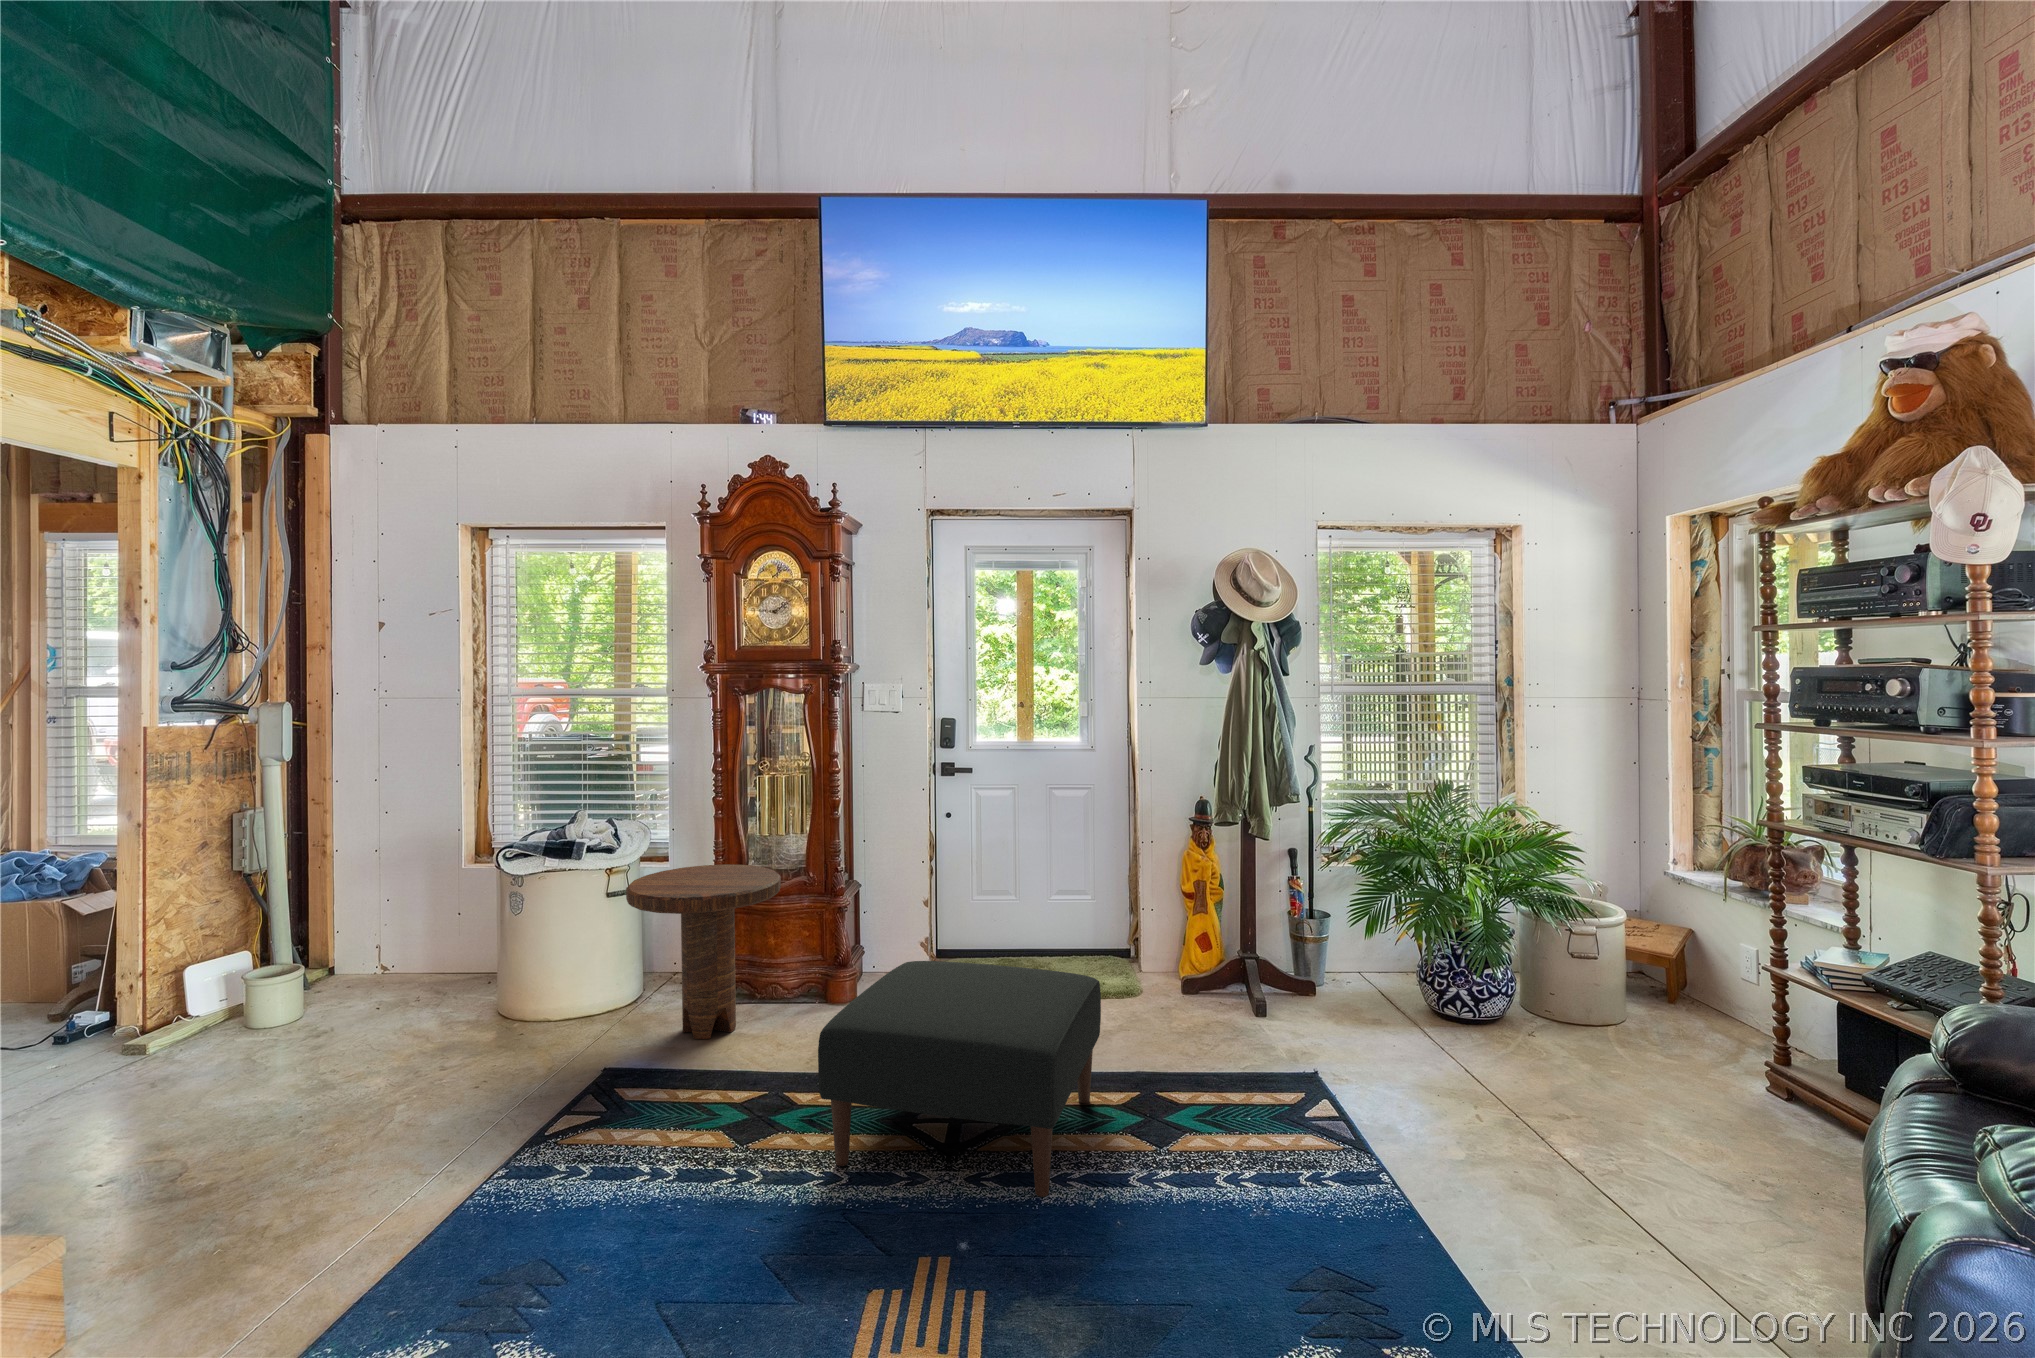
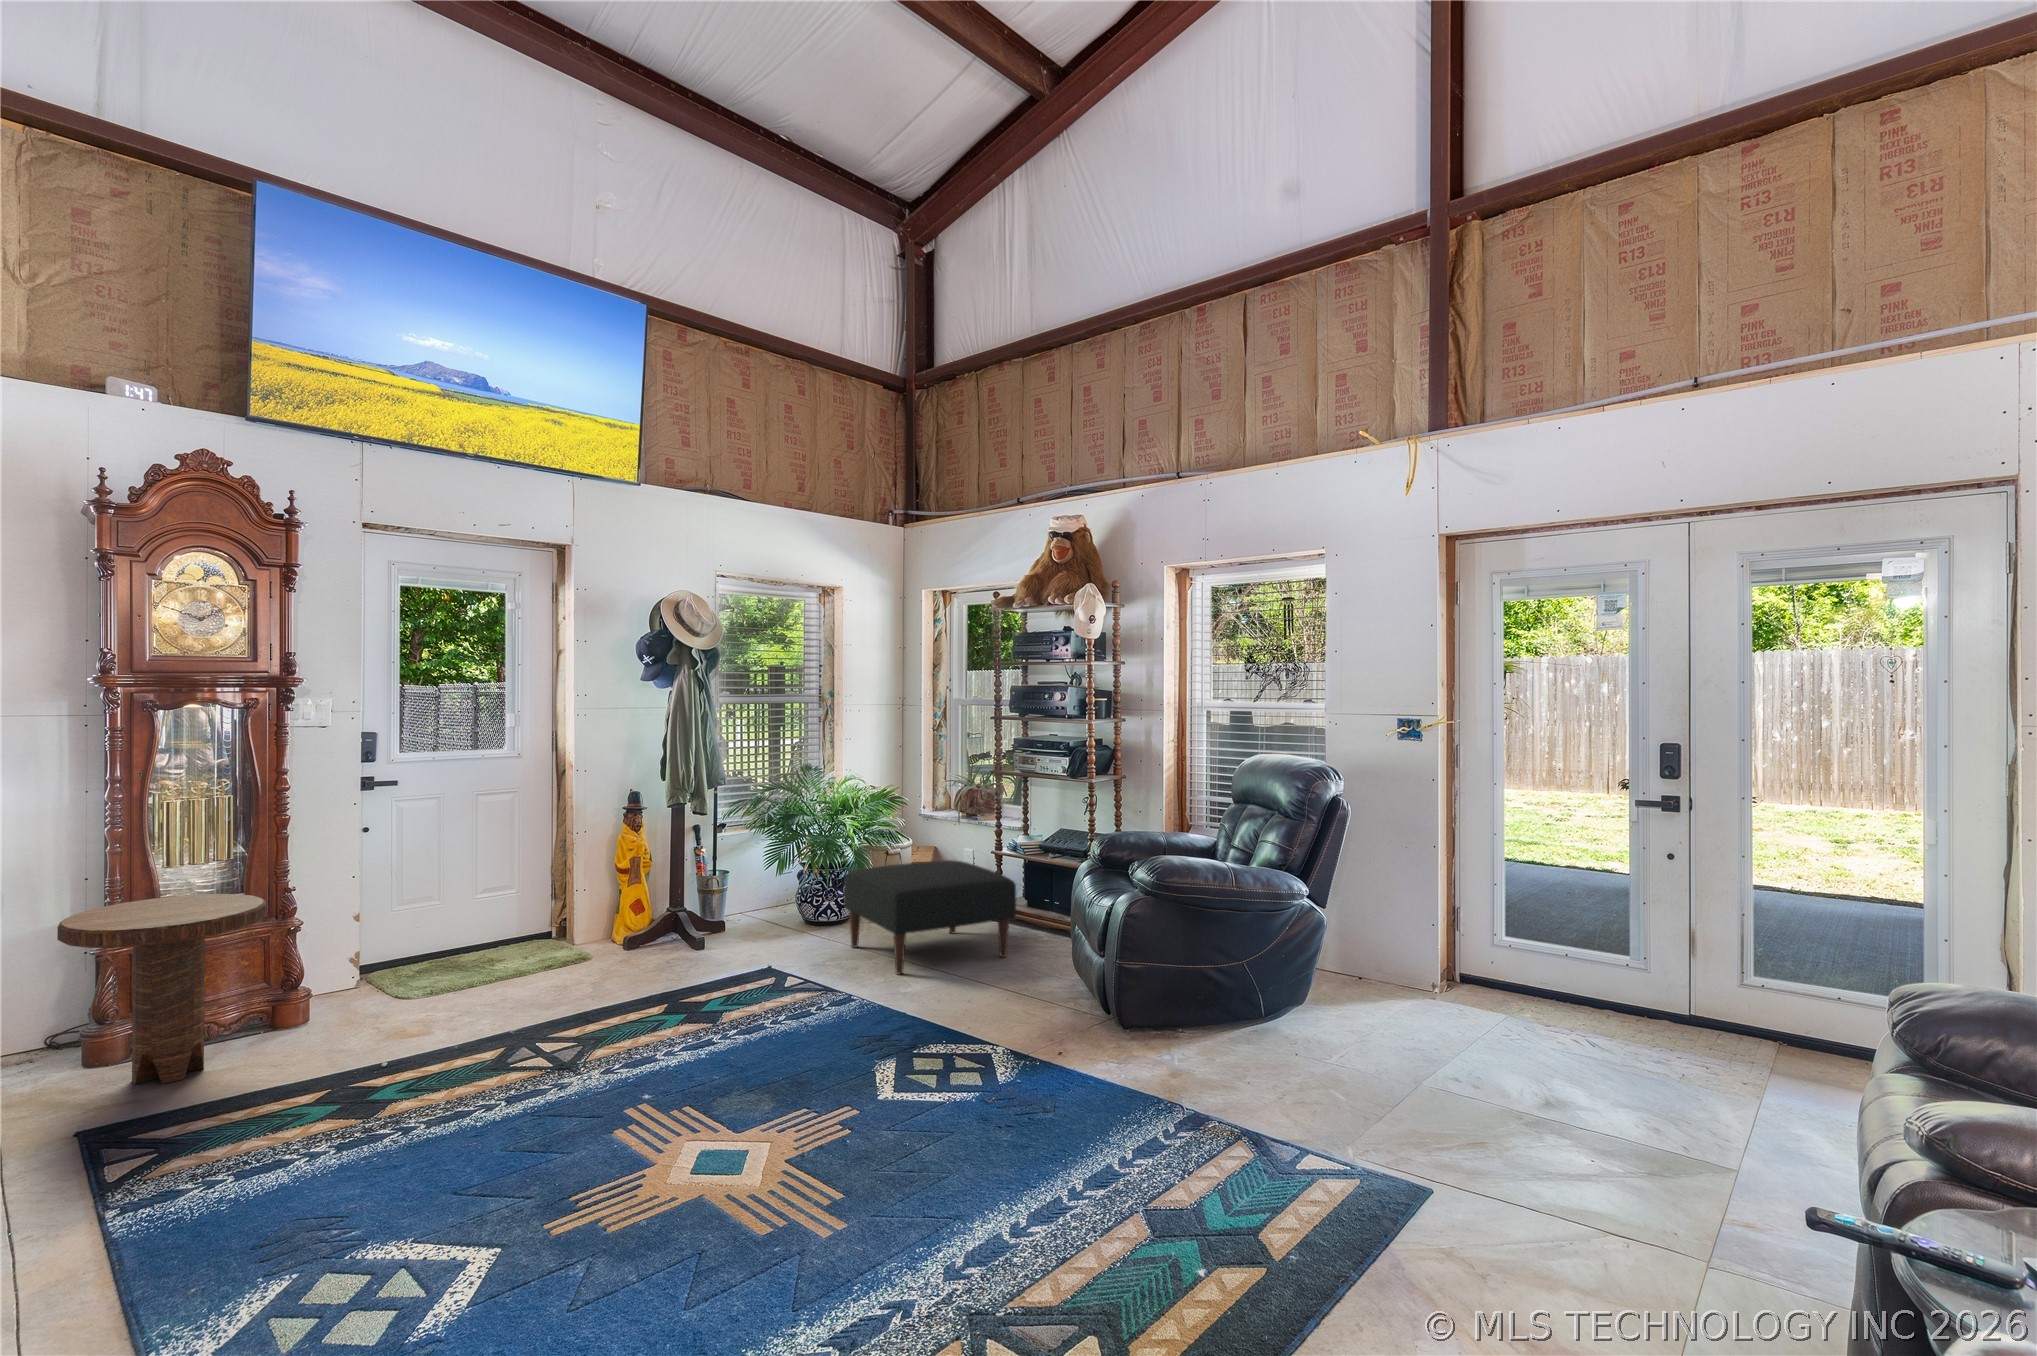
ottoman: present [818,961,1101,1197] -> present [844,860,1016,974]

